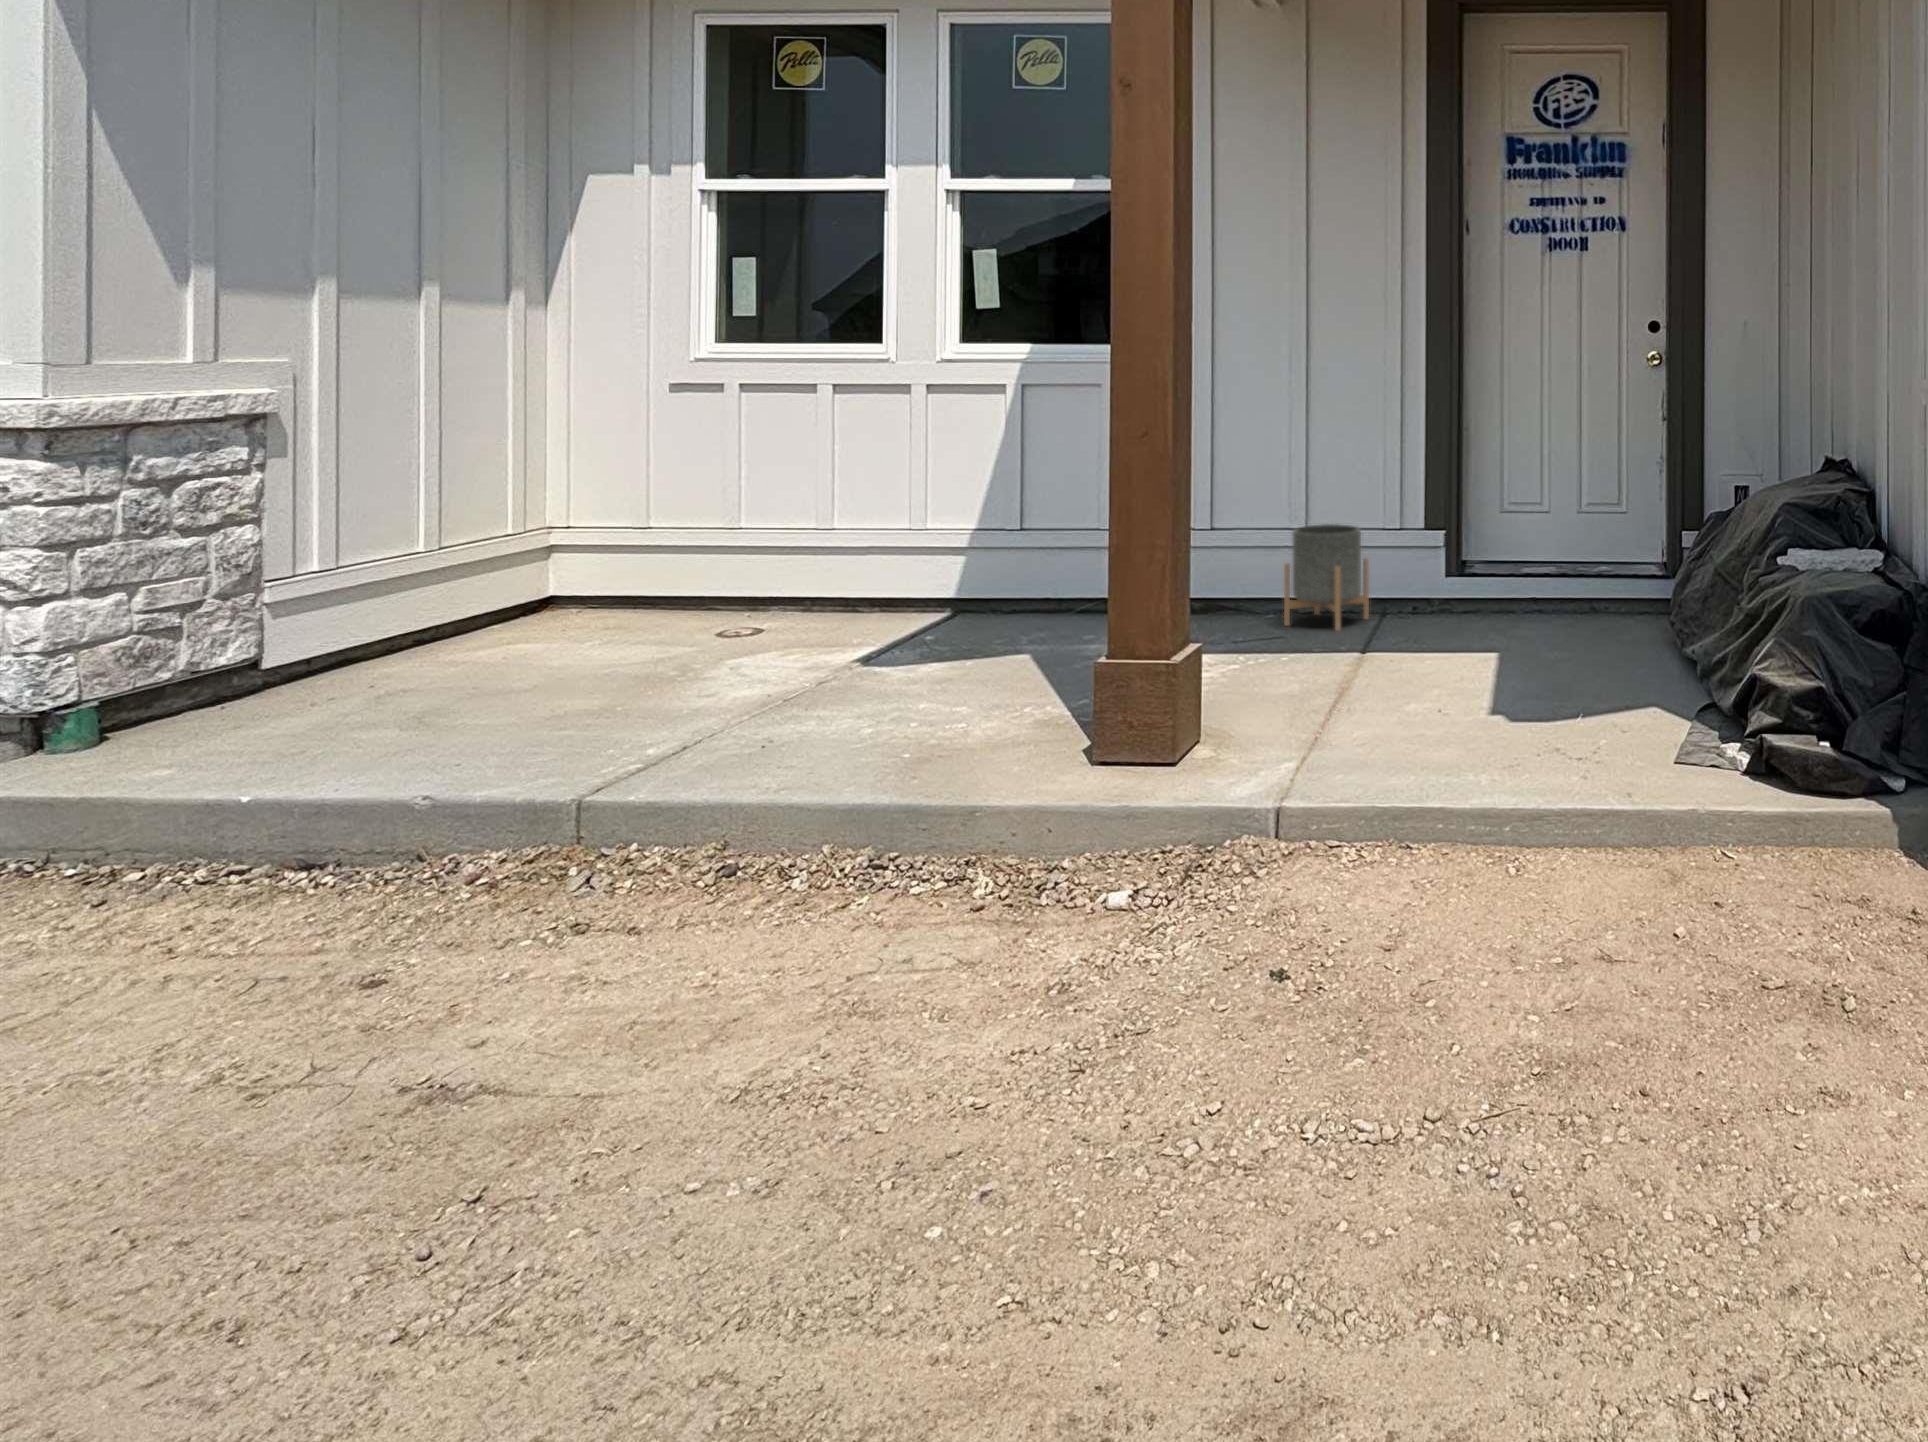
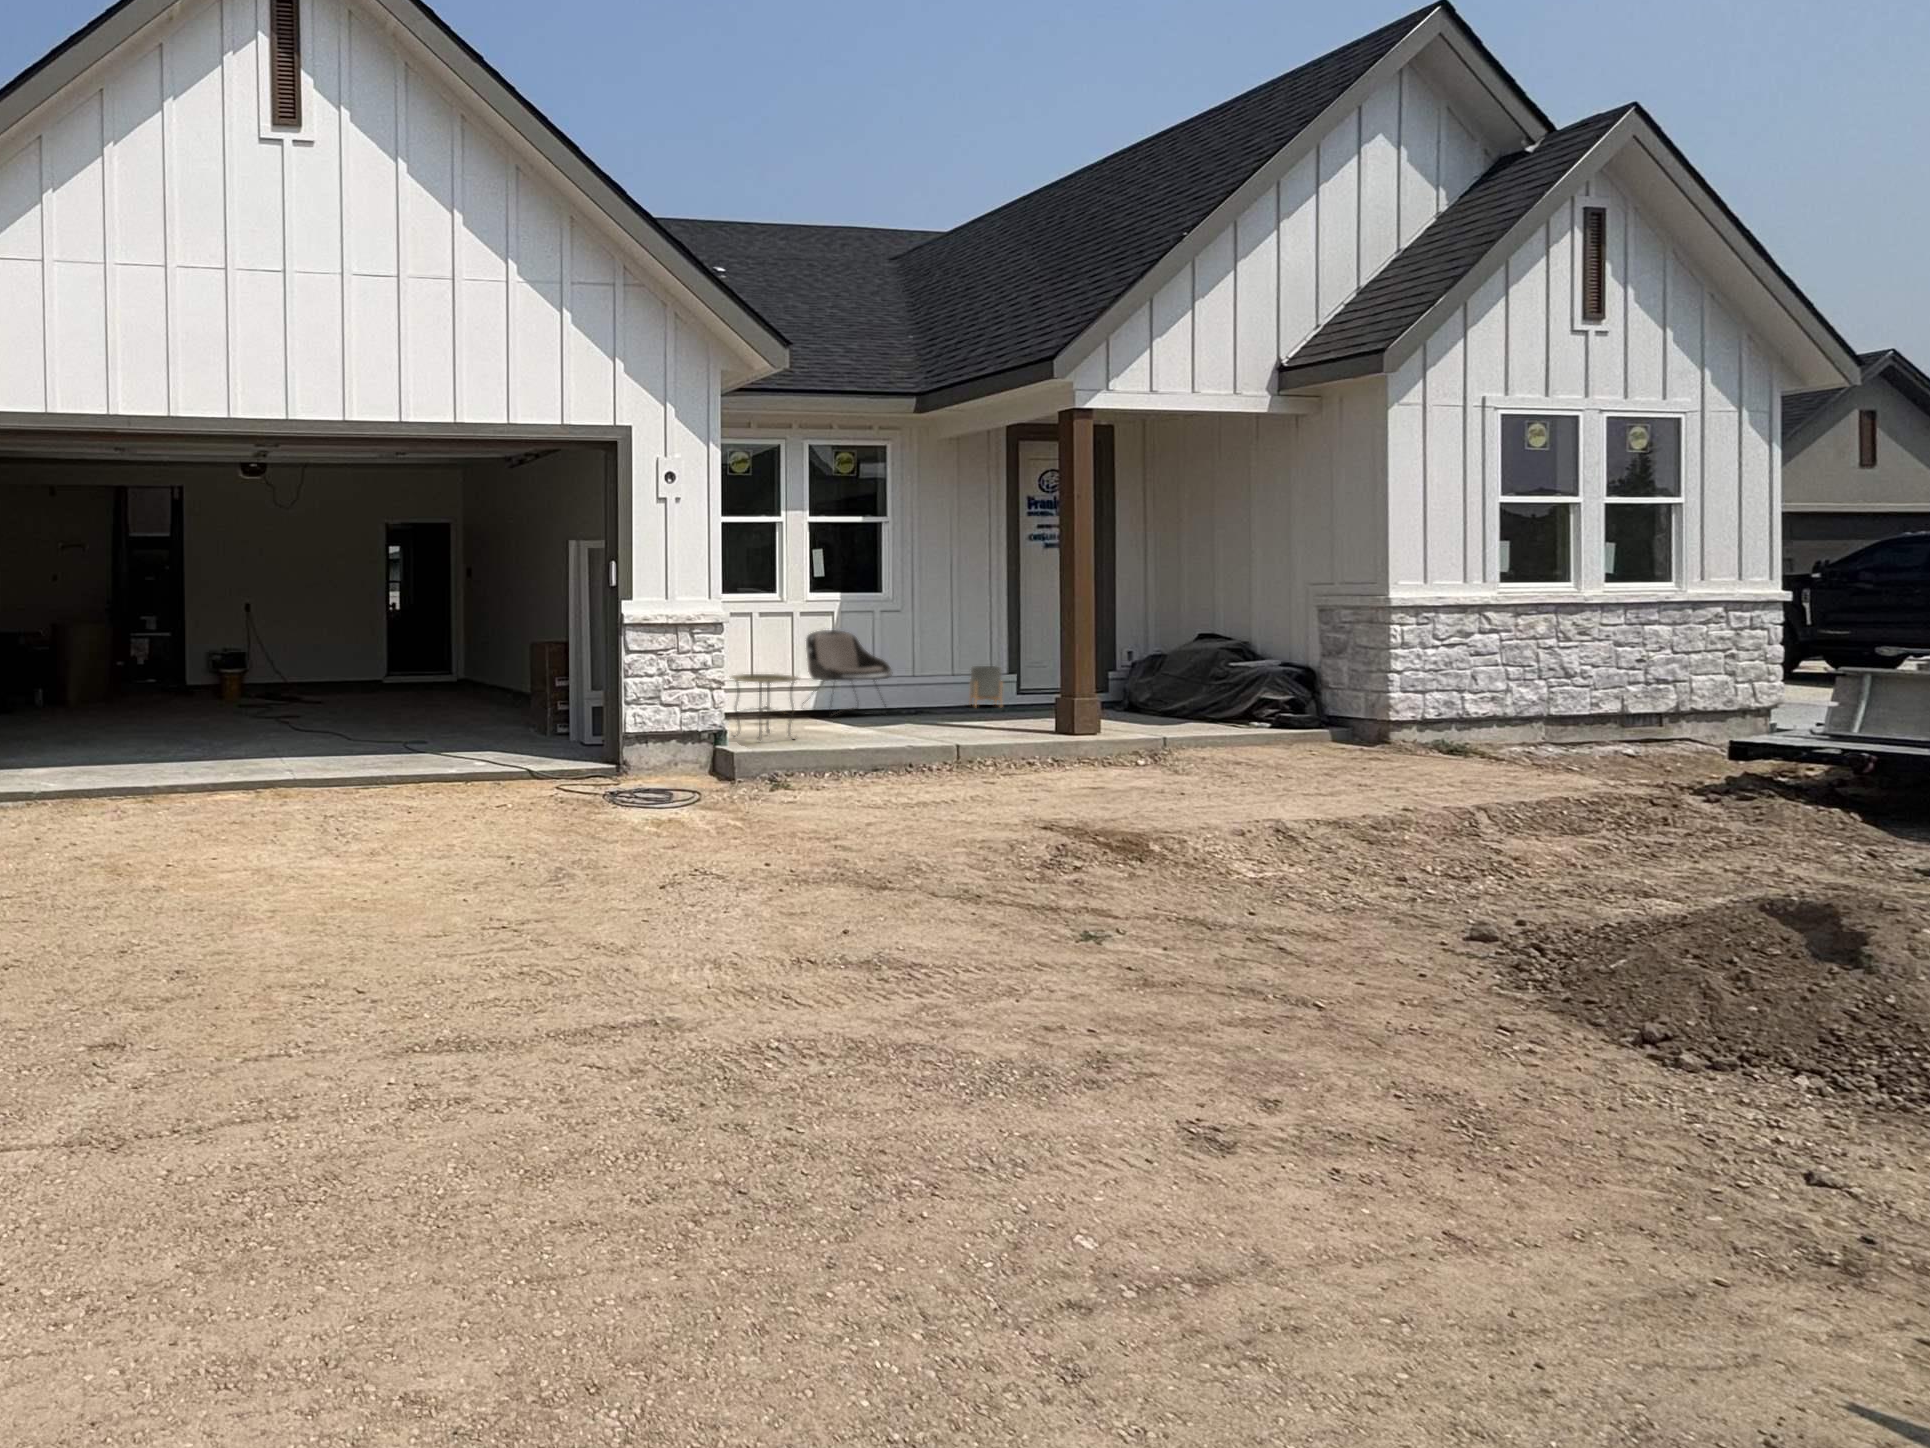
lounge chair: none [831,429,1046,641] -> present [803,630,892,715]
side table: none [124,544,372,744] -> present [730,674,799,741]

